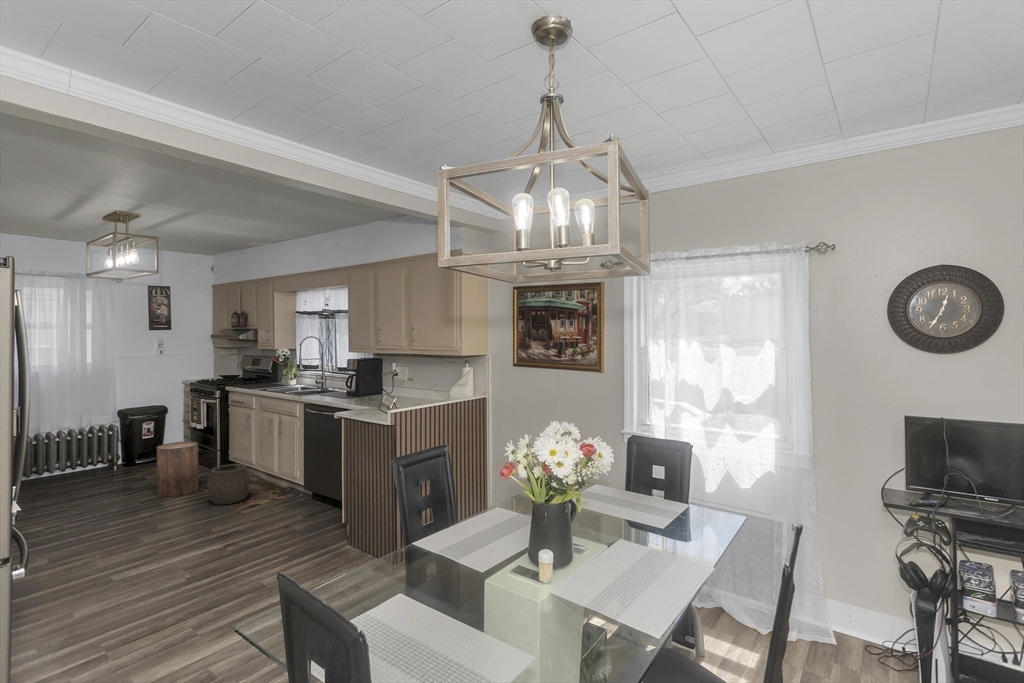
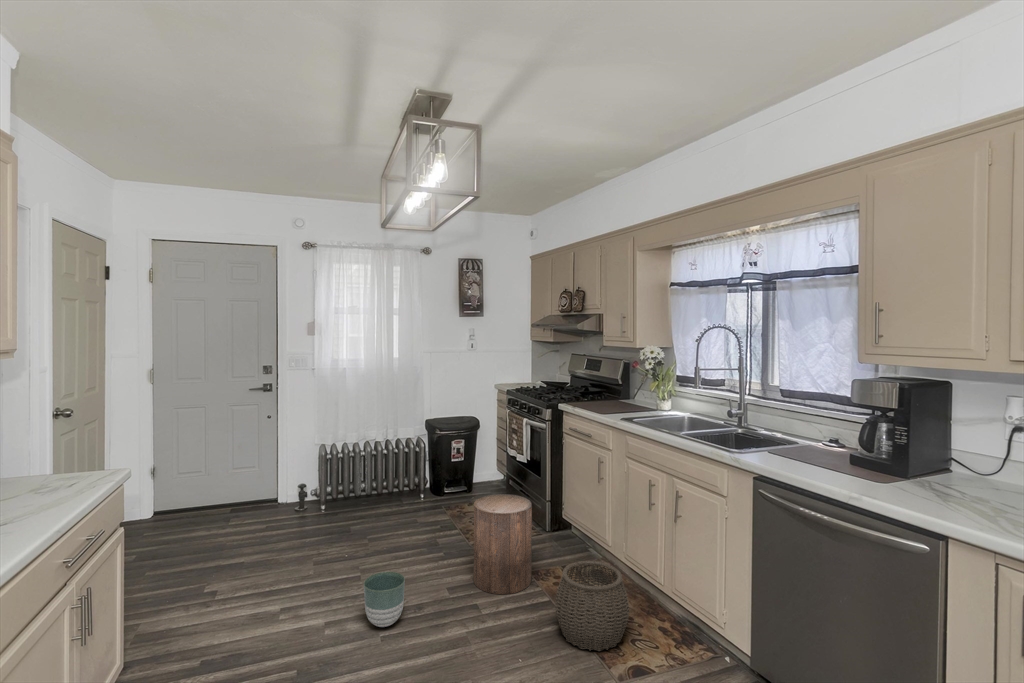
planter: none [75,487,106,517] -> present [364,572,405,627]

